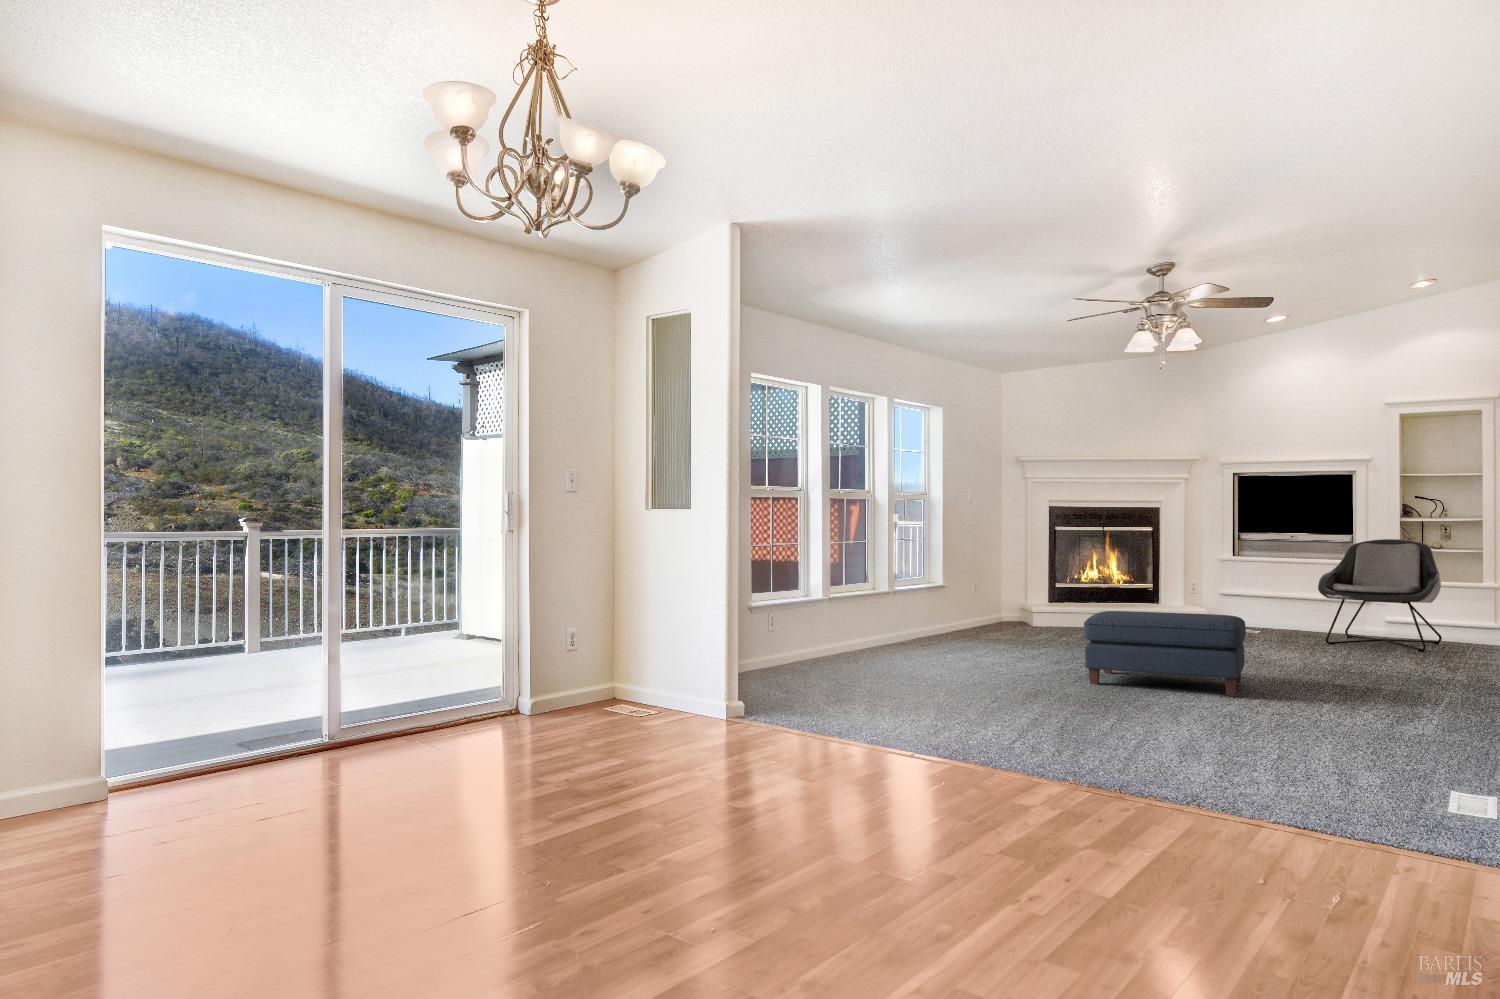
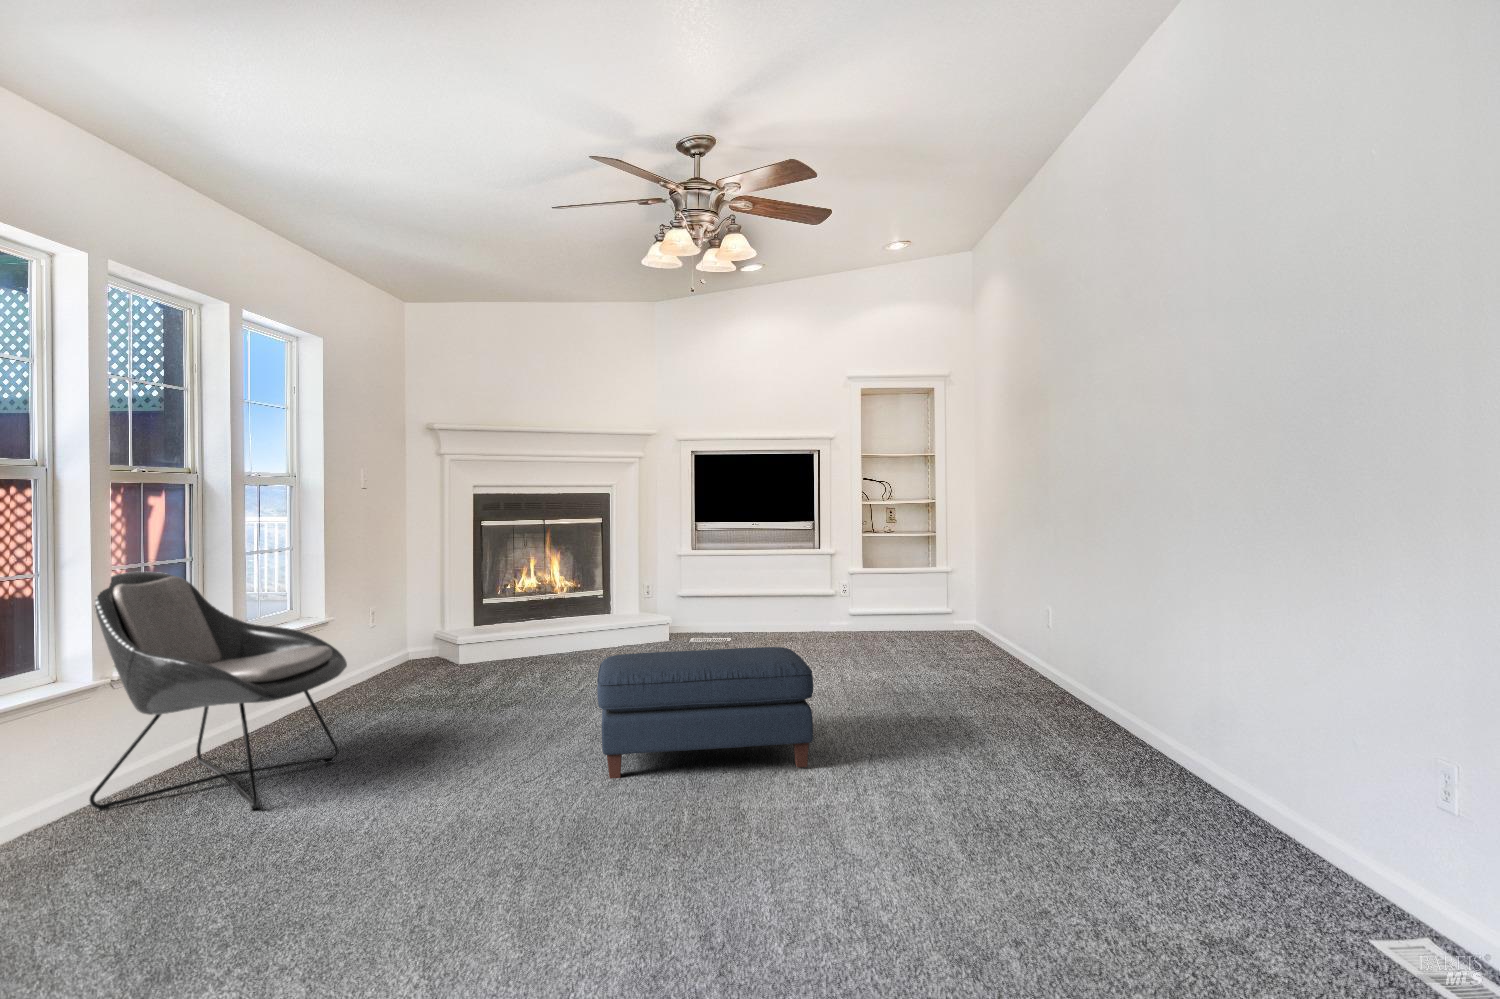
lounge chair: present [1318,539,1442,652] -> present [90,571,347,811]

